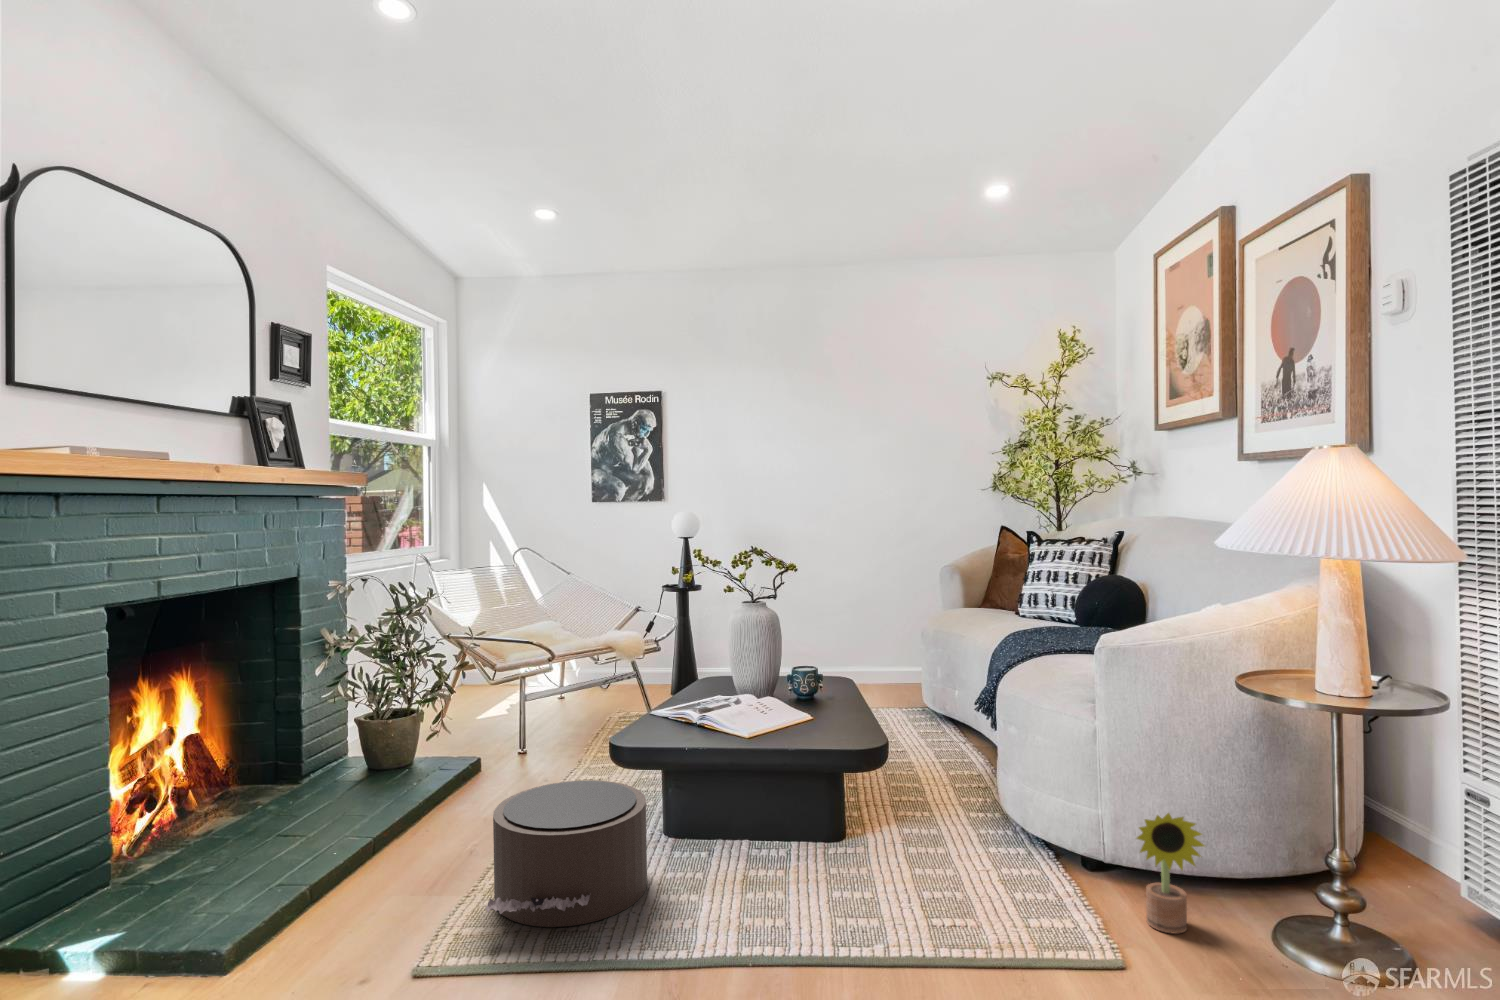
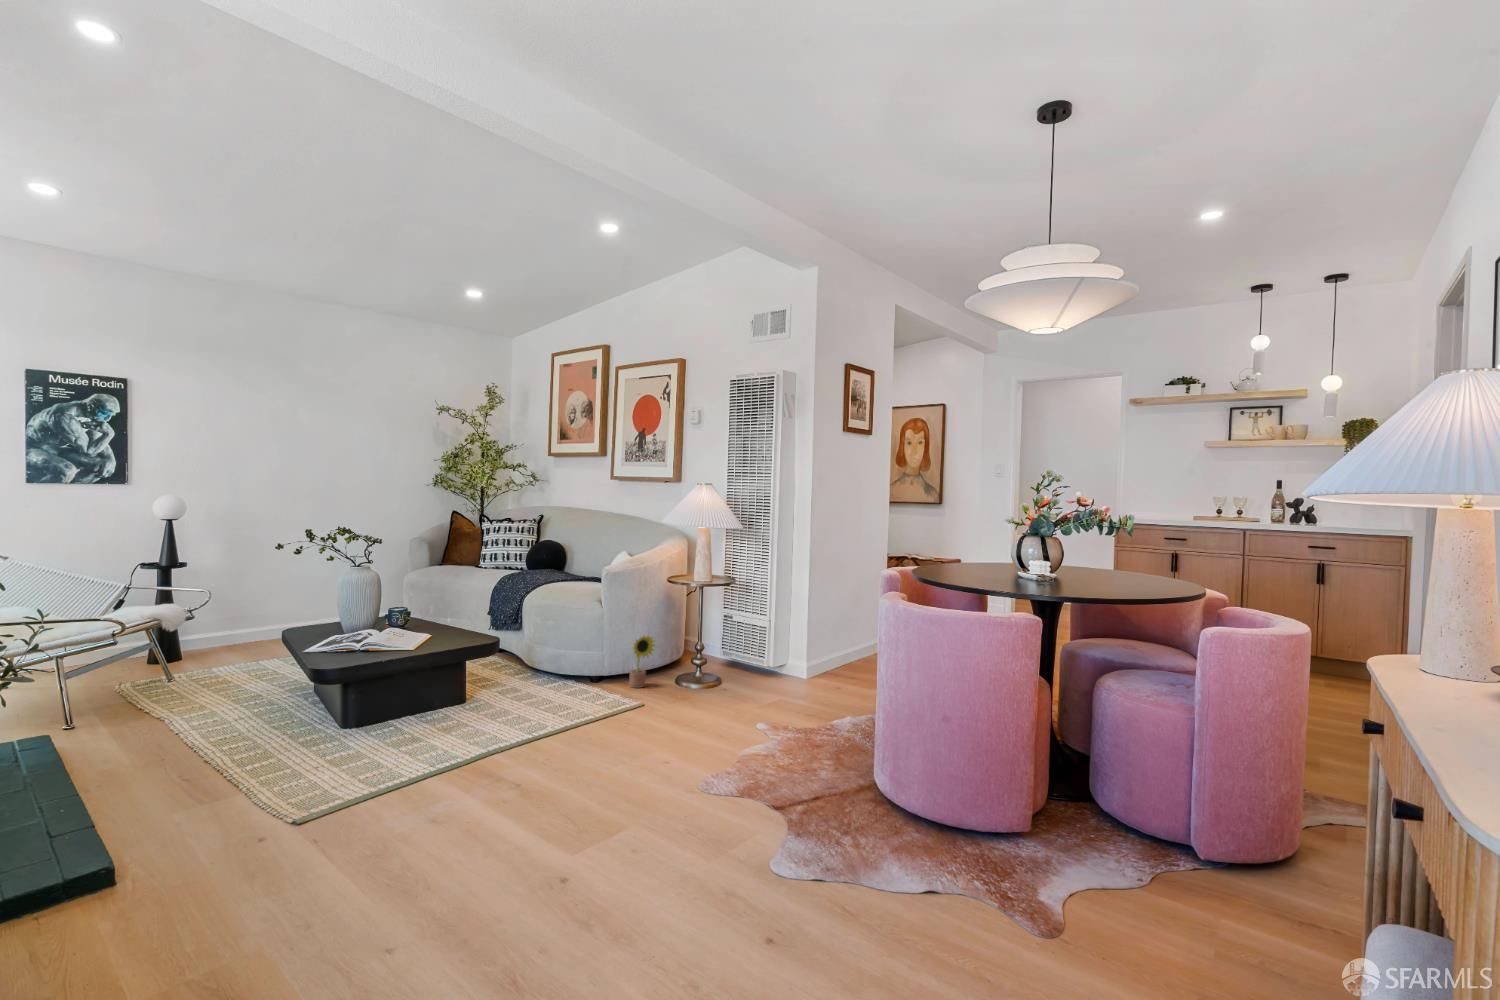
pouf: present [485,780,647,927] -> none [253,687,386,778]

